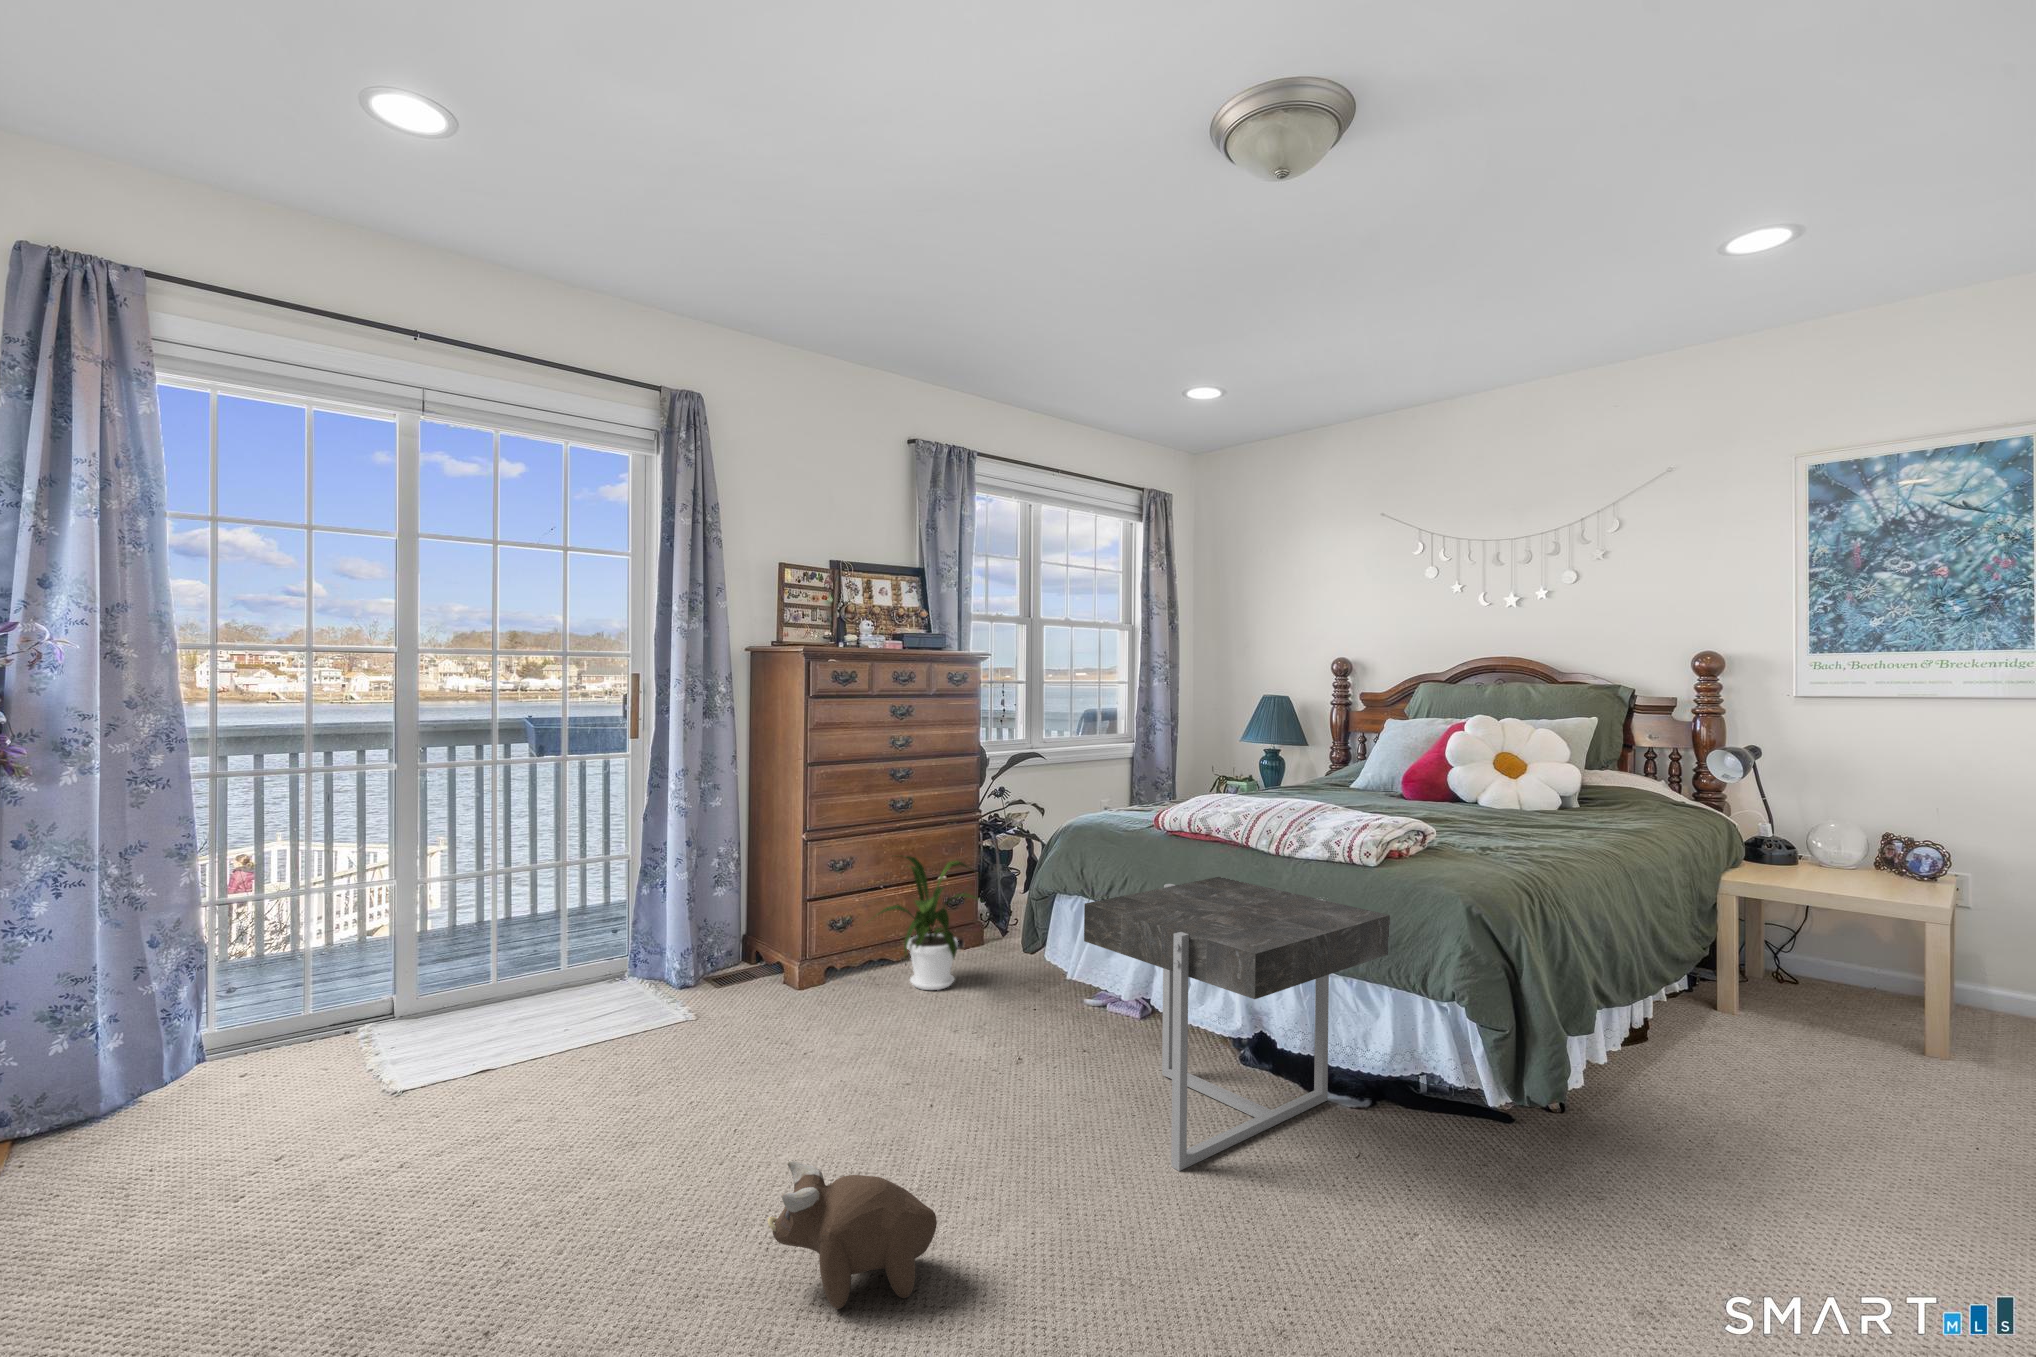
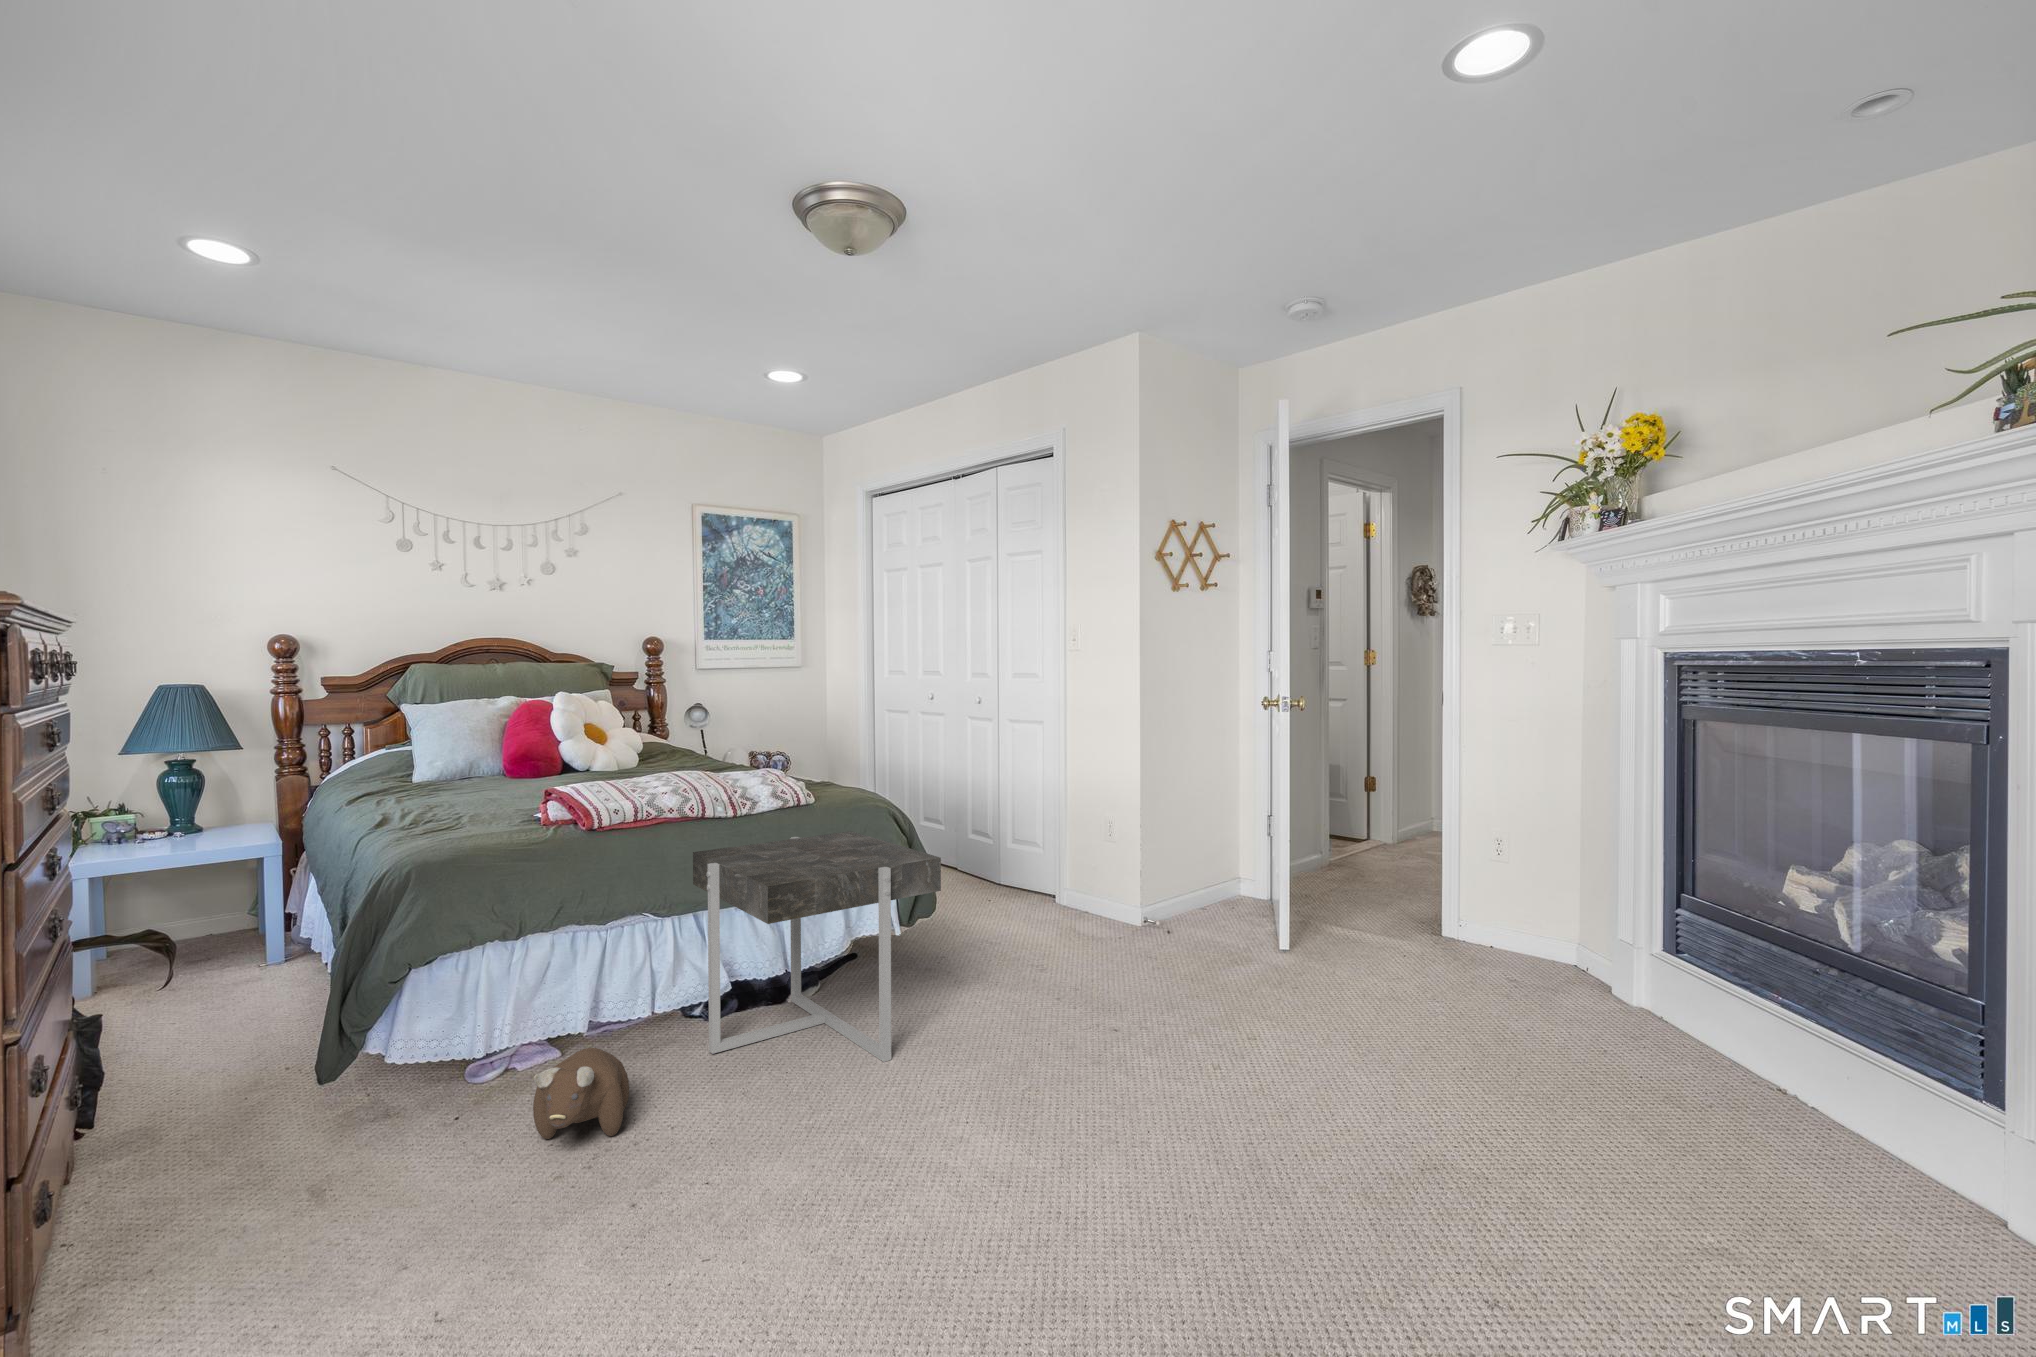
house plant: present [877,856,978,990] -> none [79,980,349,1232]
plush toy: present [768,1161,937,1309] -> present [533,1048,629,1139]

